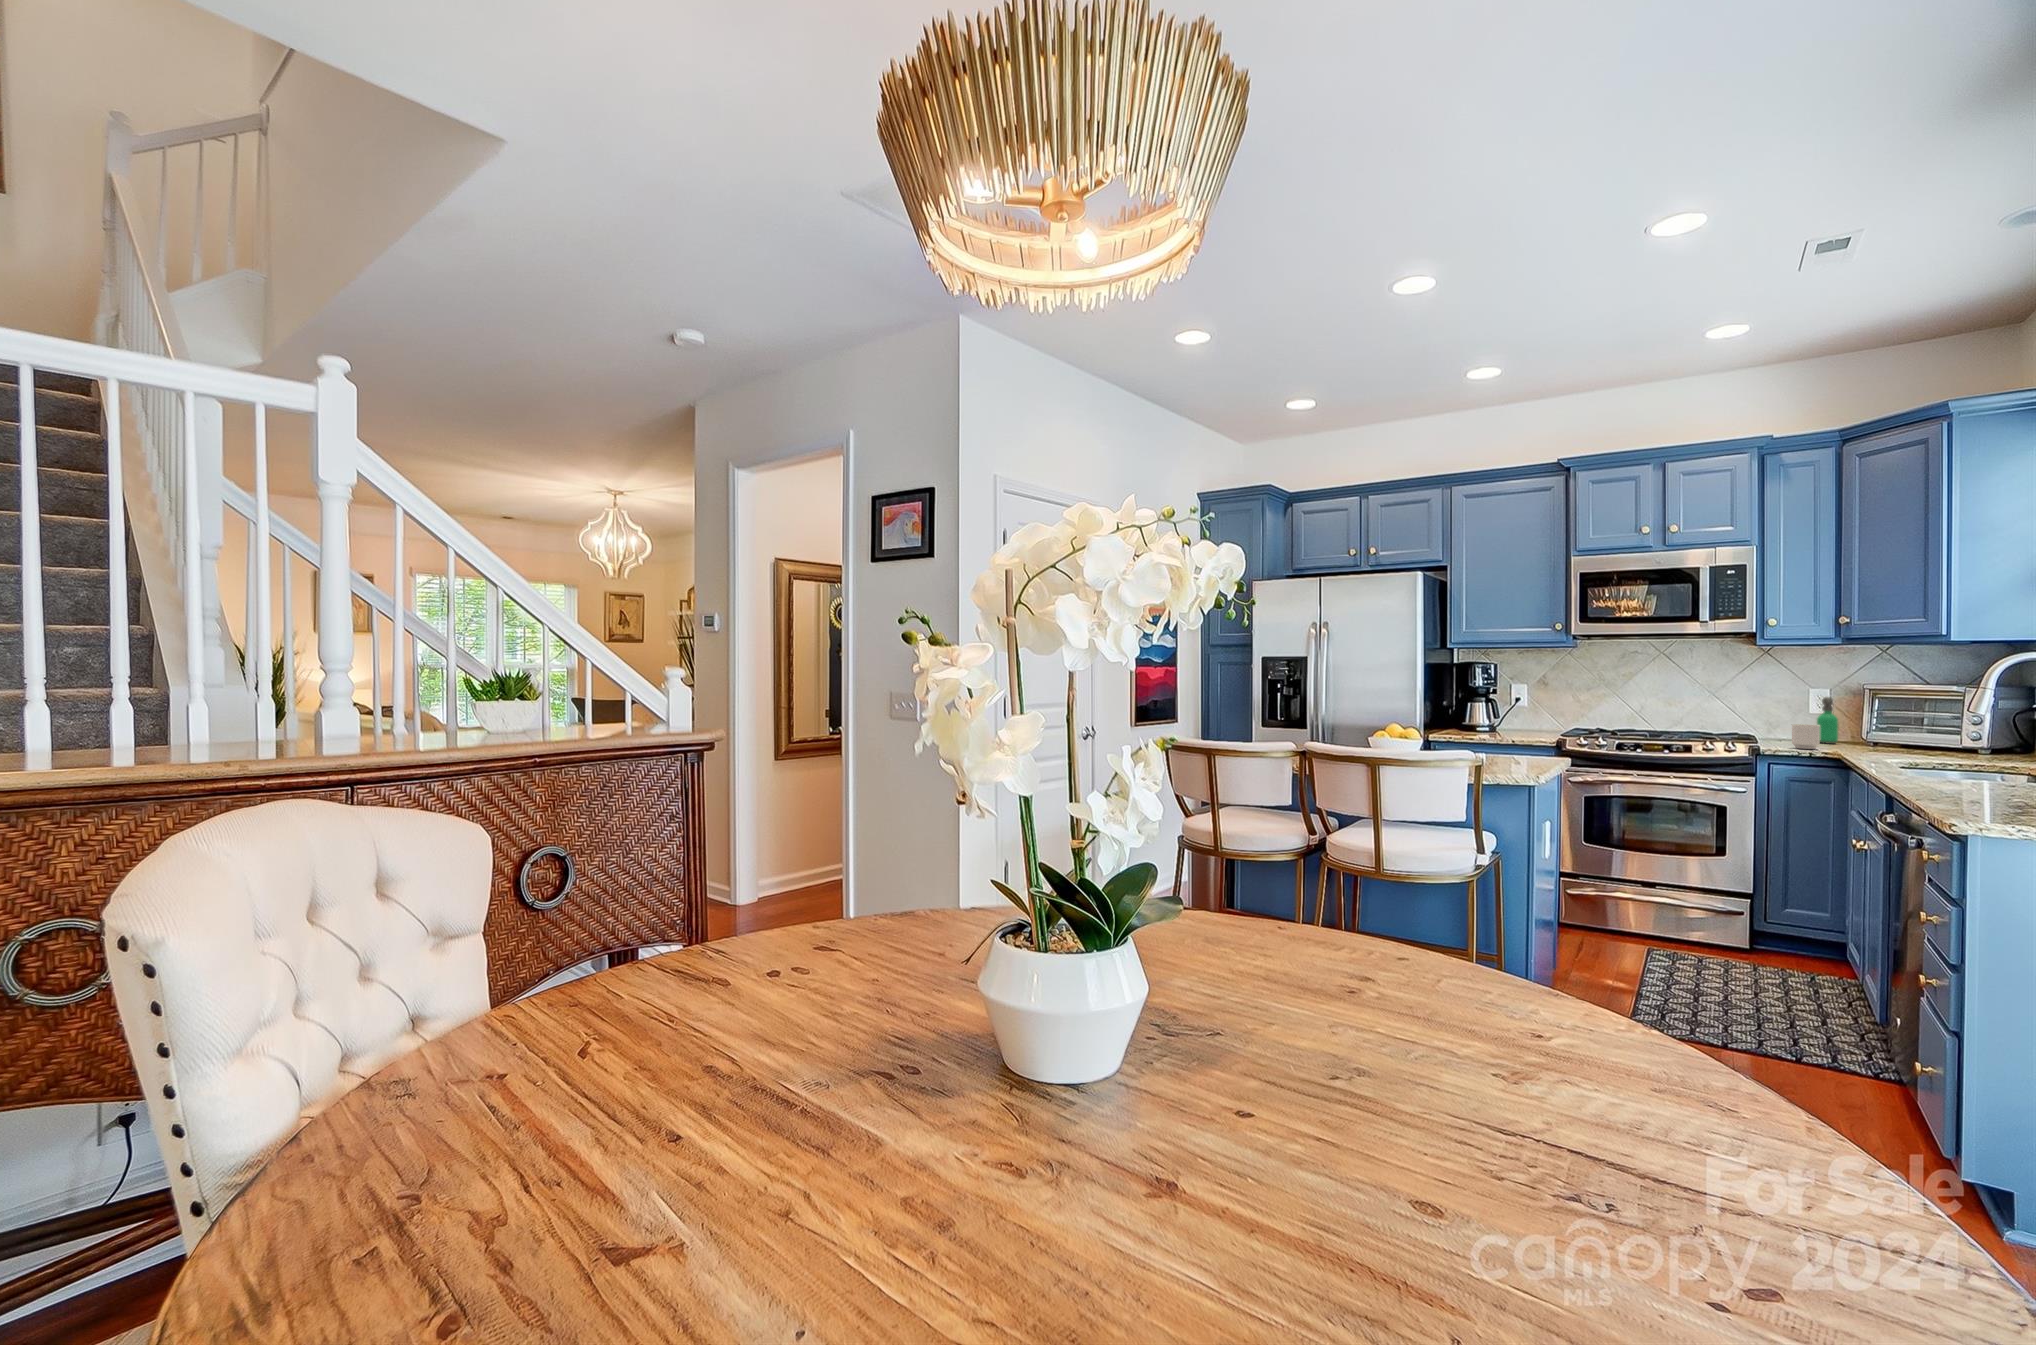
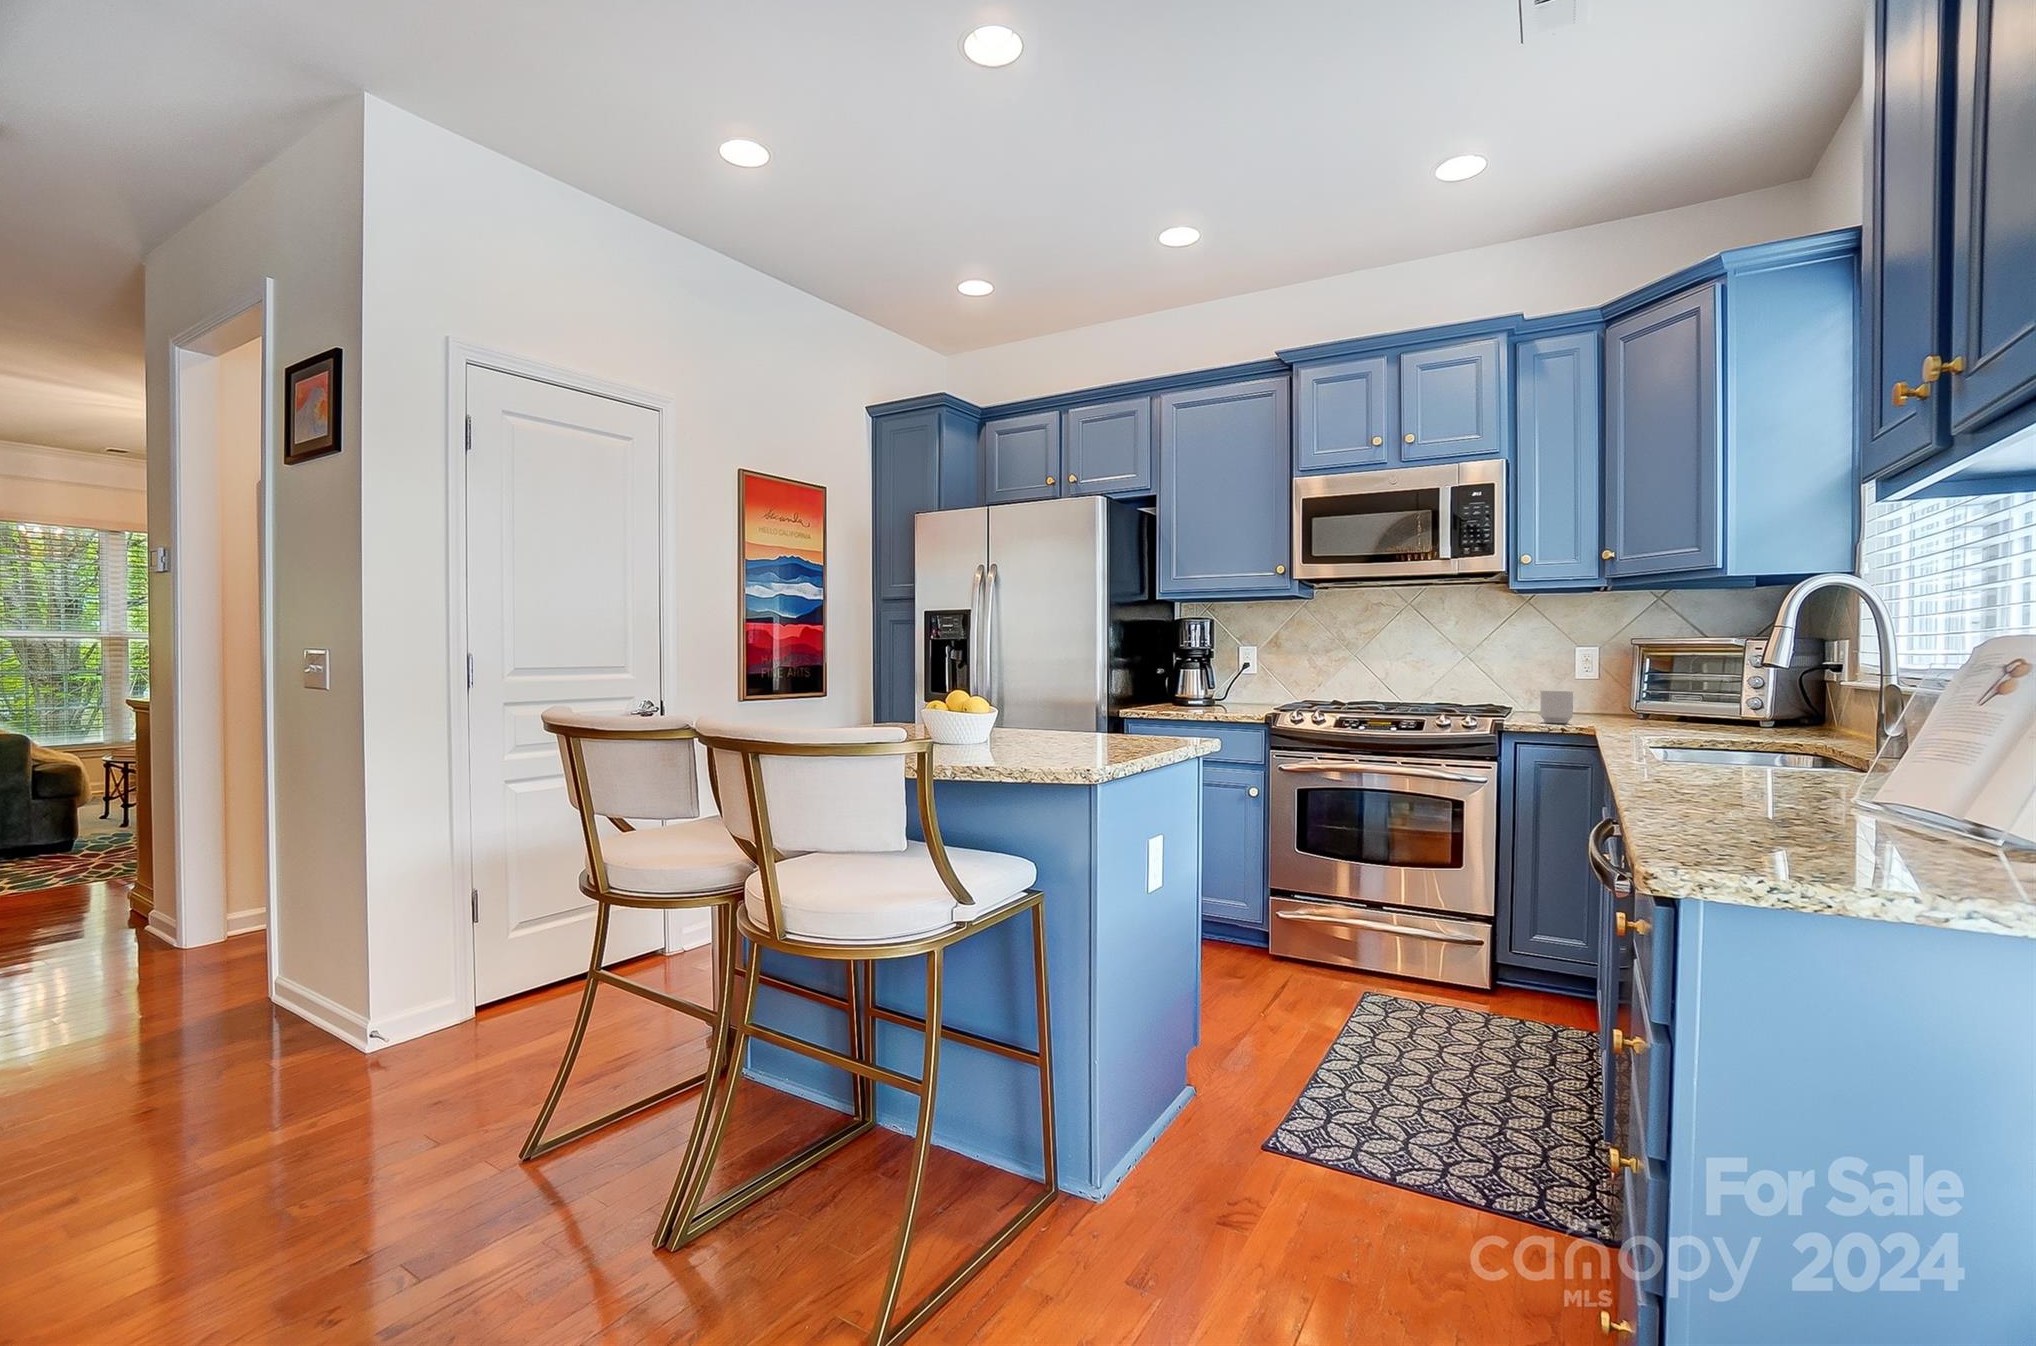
soap dispenser: present [1817,697,1838,744] -> none [1579,657,1604,717]

